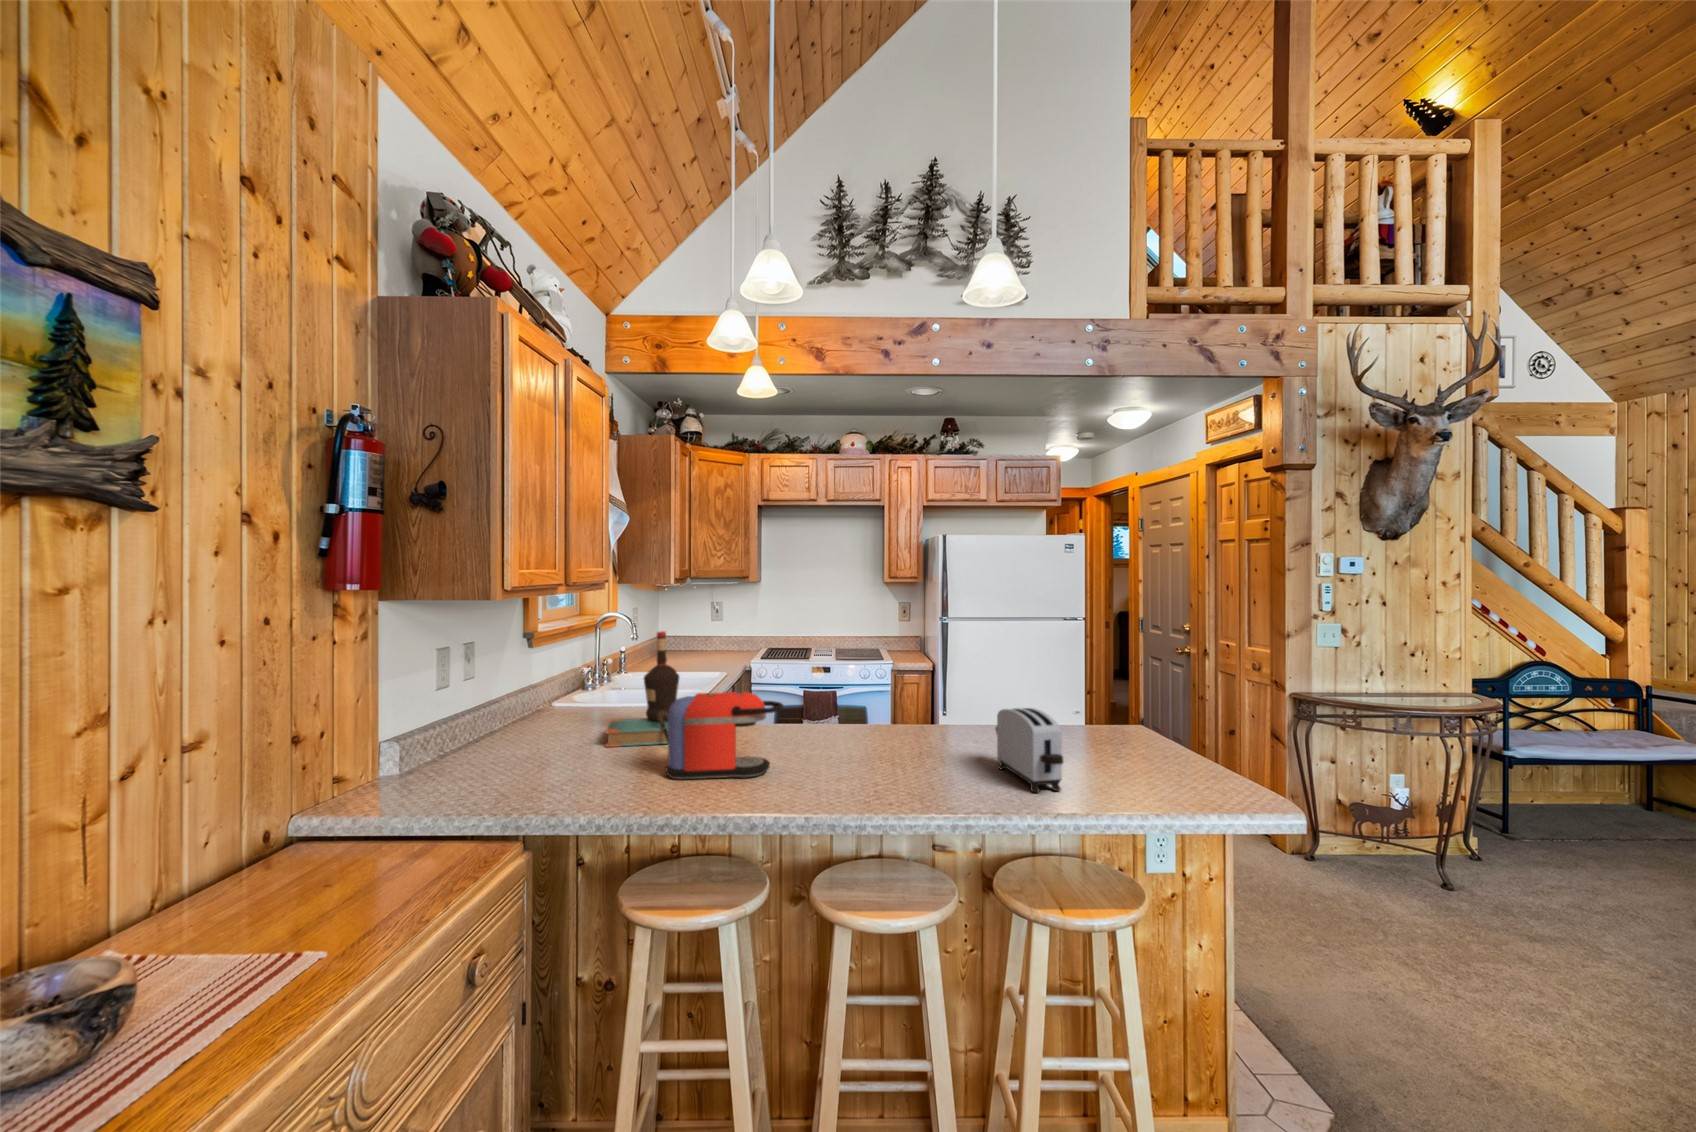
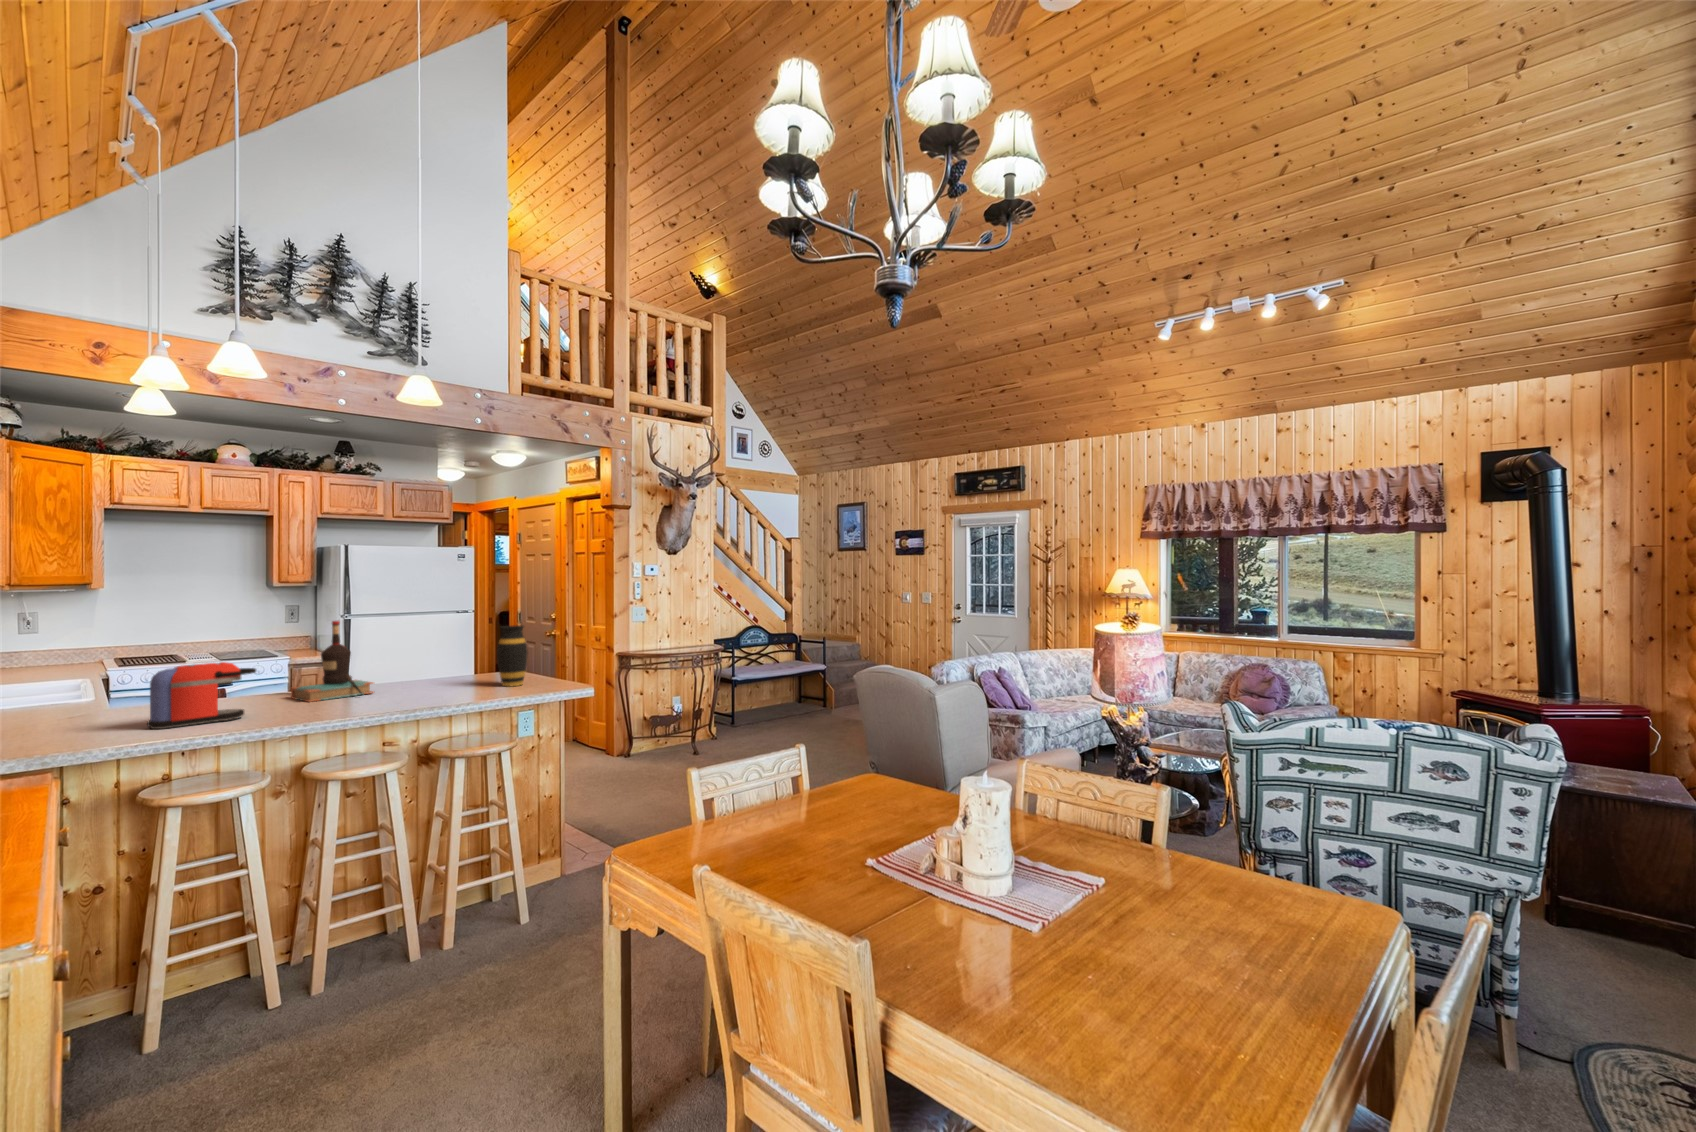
bottle: present [606,631,679,747] -> present [291,621,373,702]
vase: none [1115,660,1169,771] -> present [497,625,528,686]
toaster: present [996,708,1063,792] -> none [419,656,467,700]

